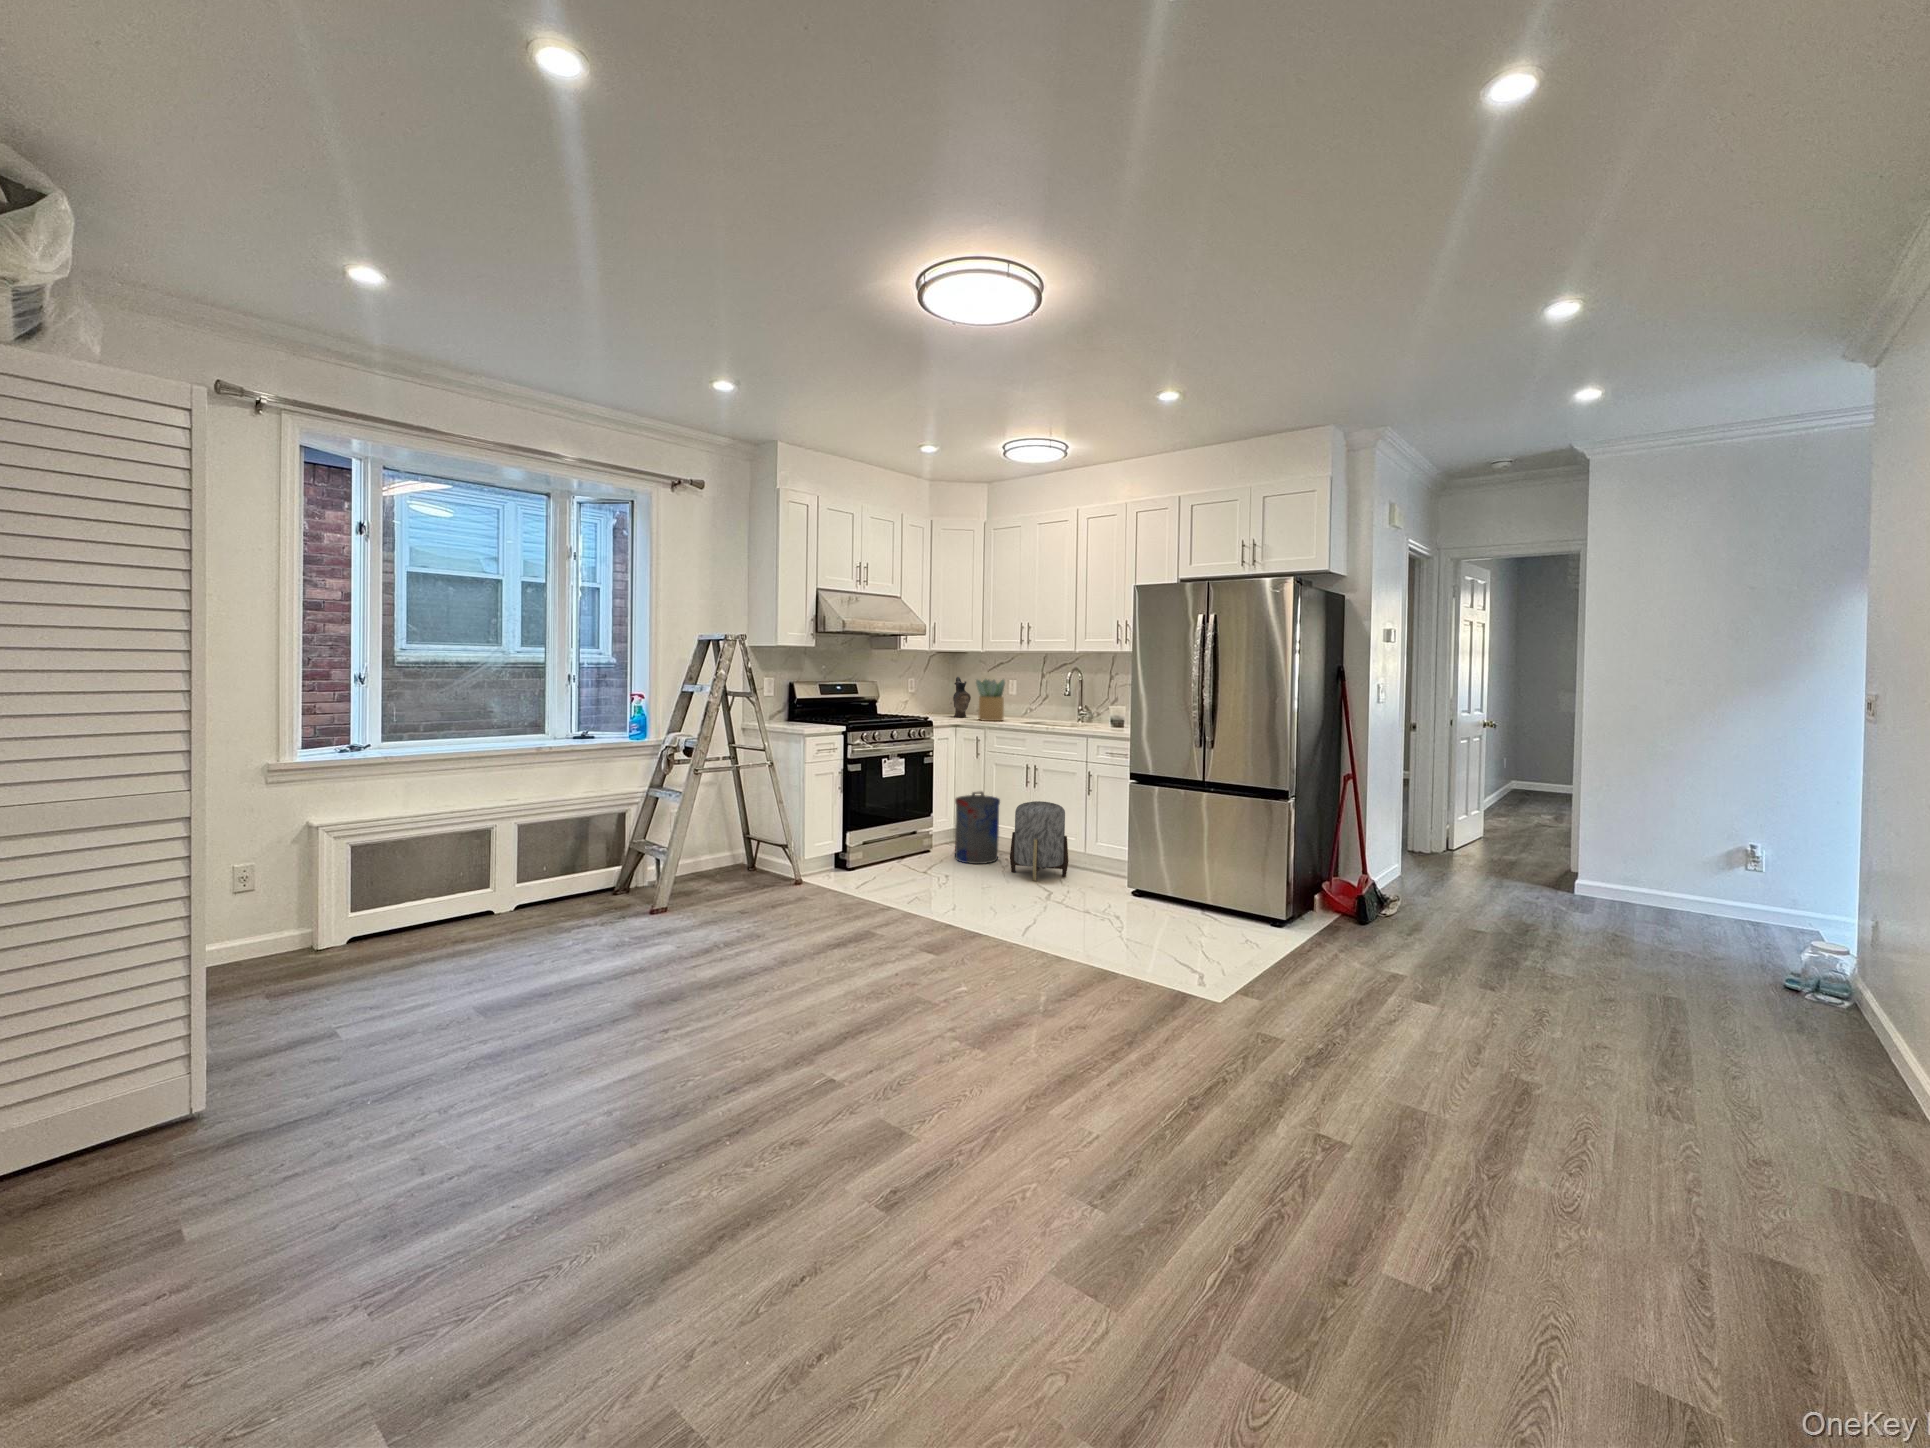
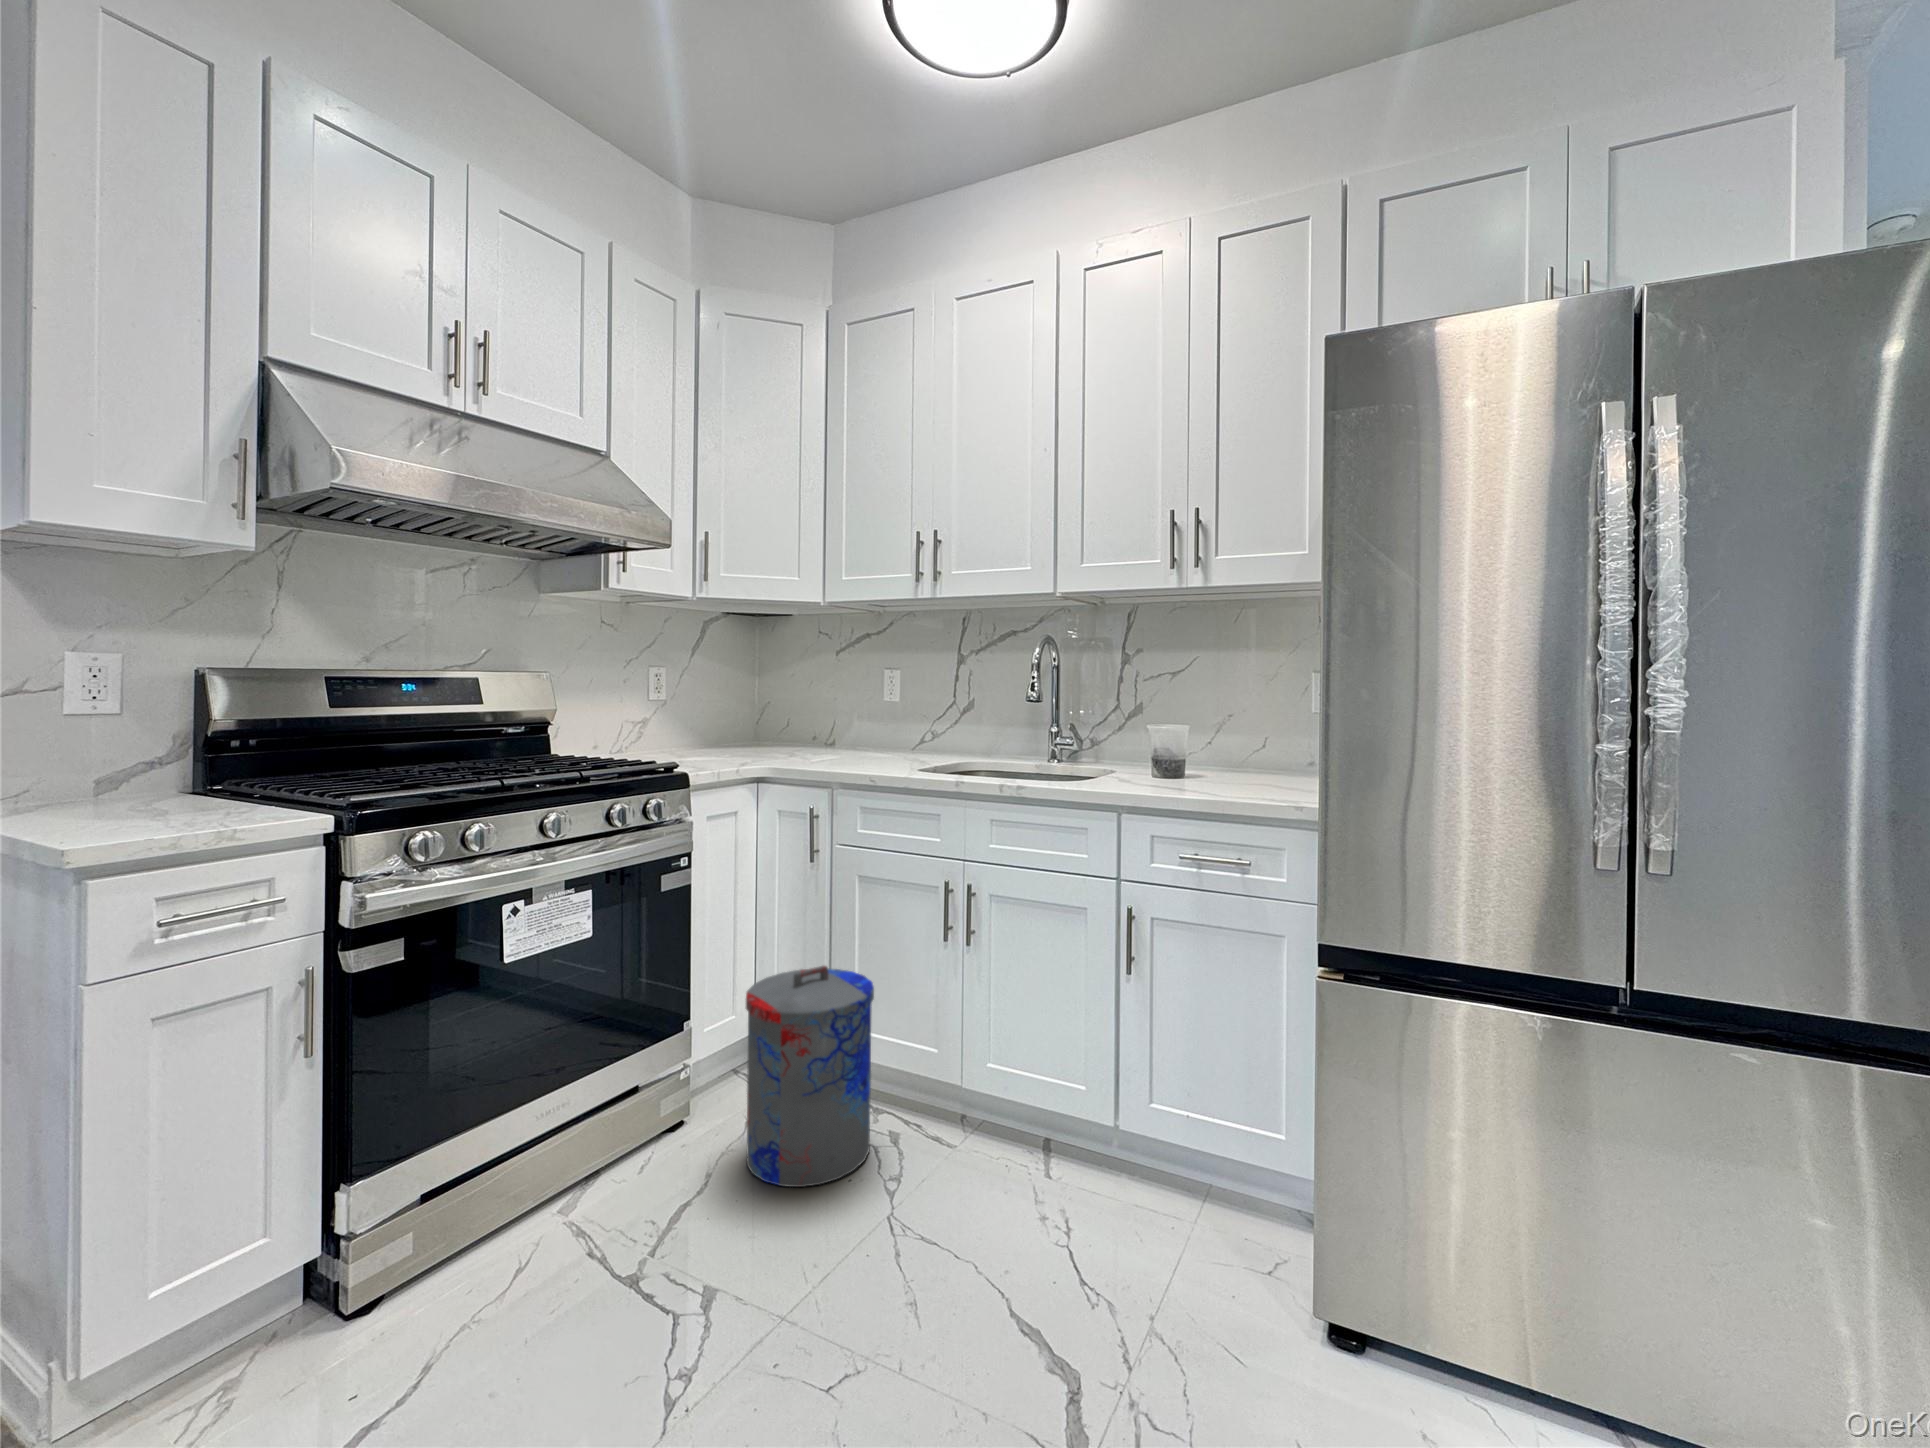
ceramic pitcher: present [953,677,971,717] -> none [752,661,796,757]
potted plant: present [976,679,1005,721] -> none [805,662,879,767]
stool: present [1010,801,1069,881] -> none [908,1001,1082,1277]

